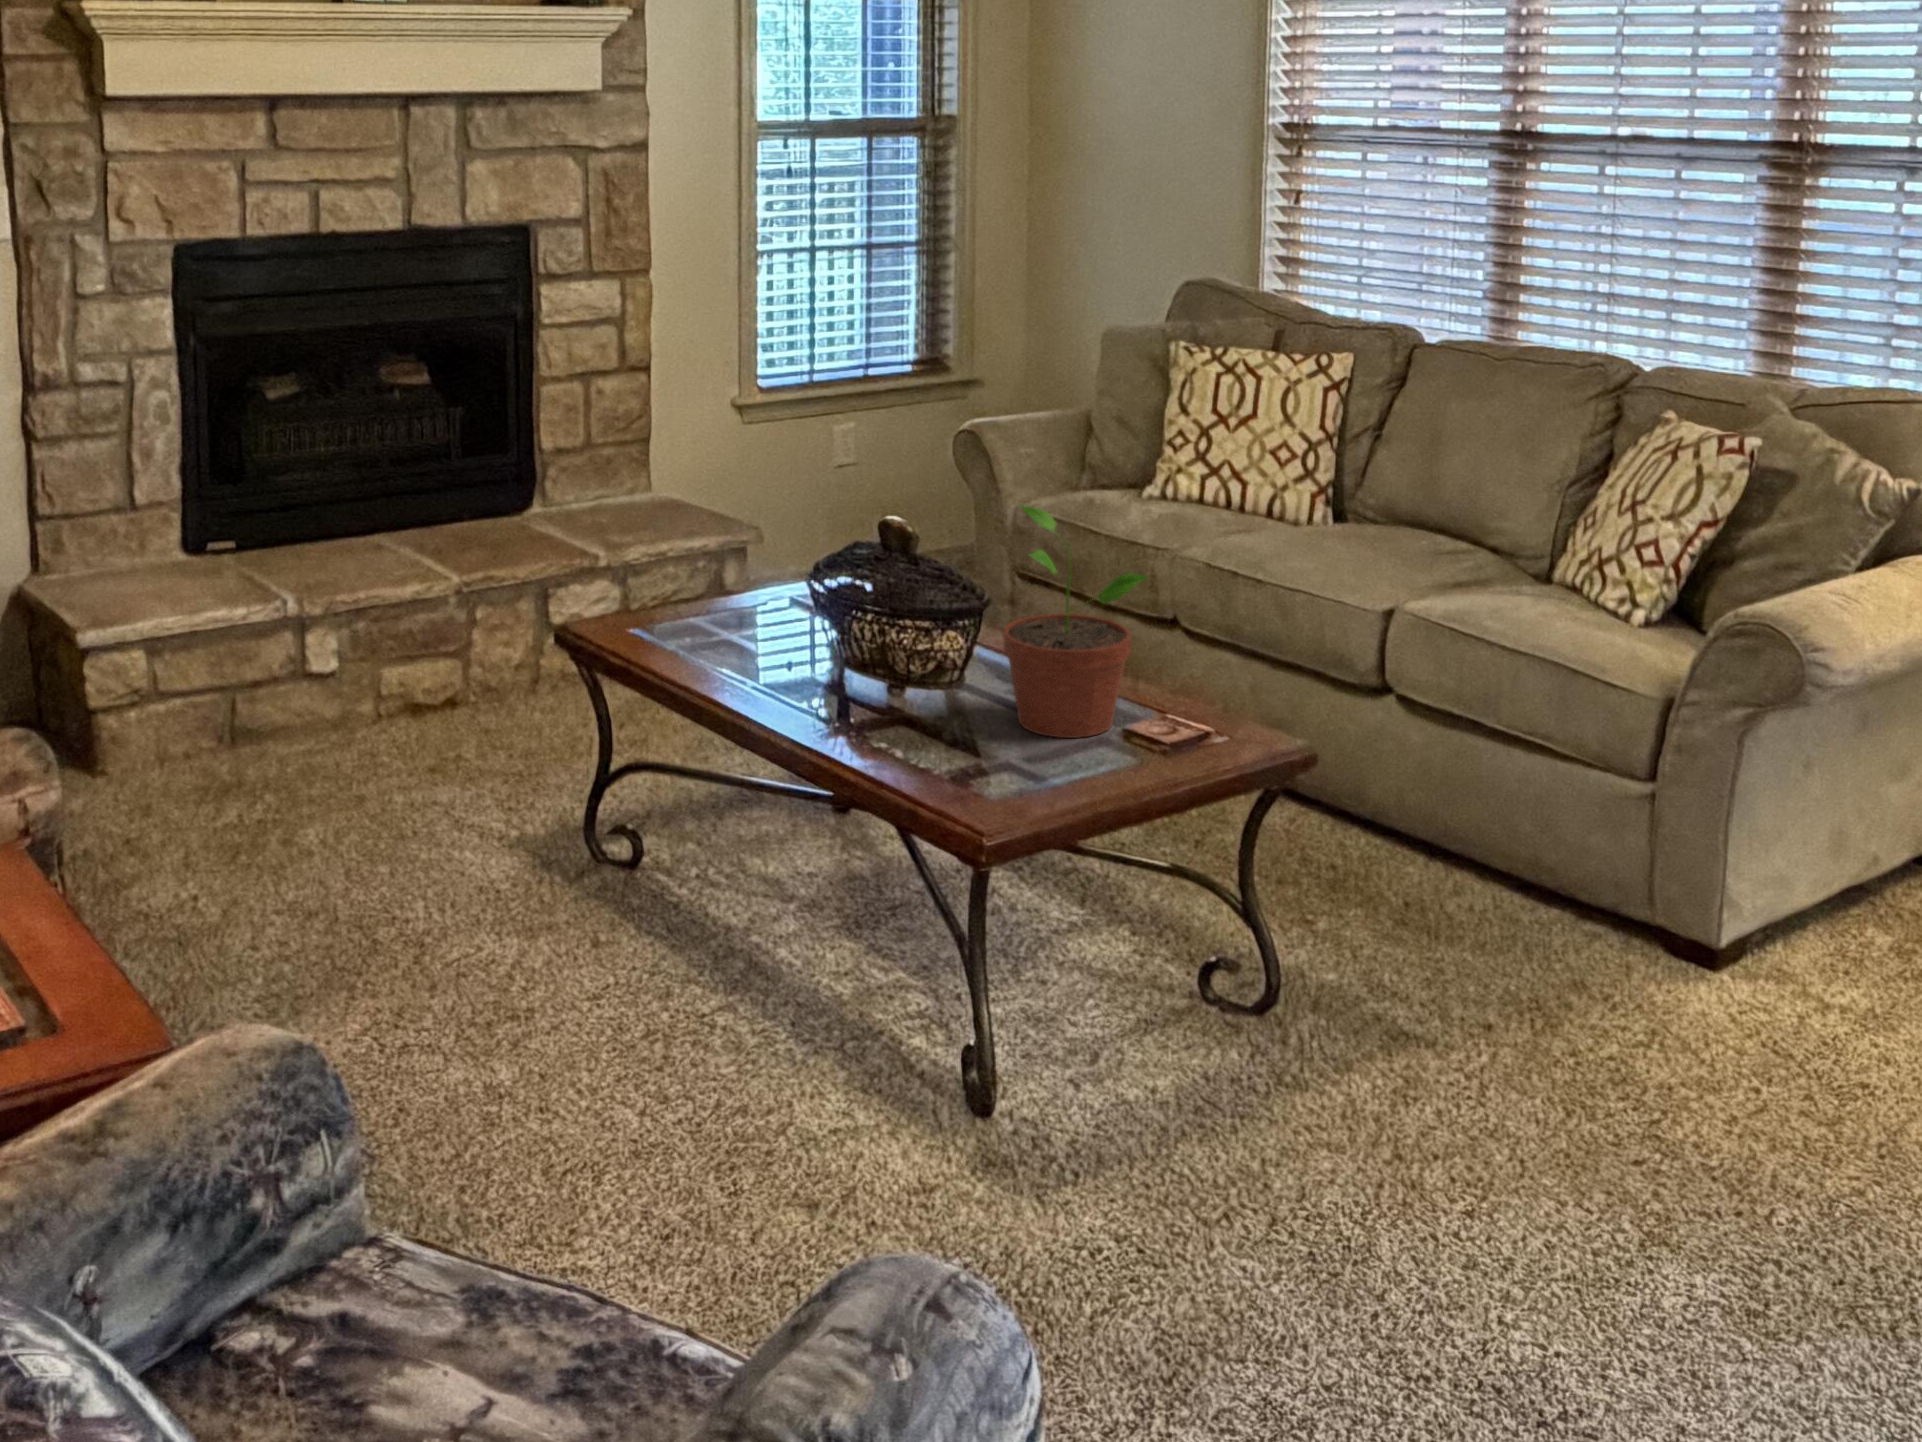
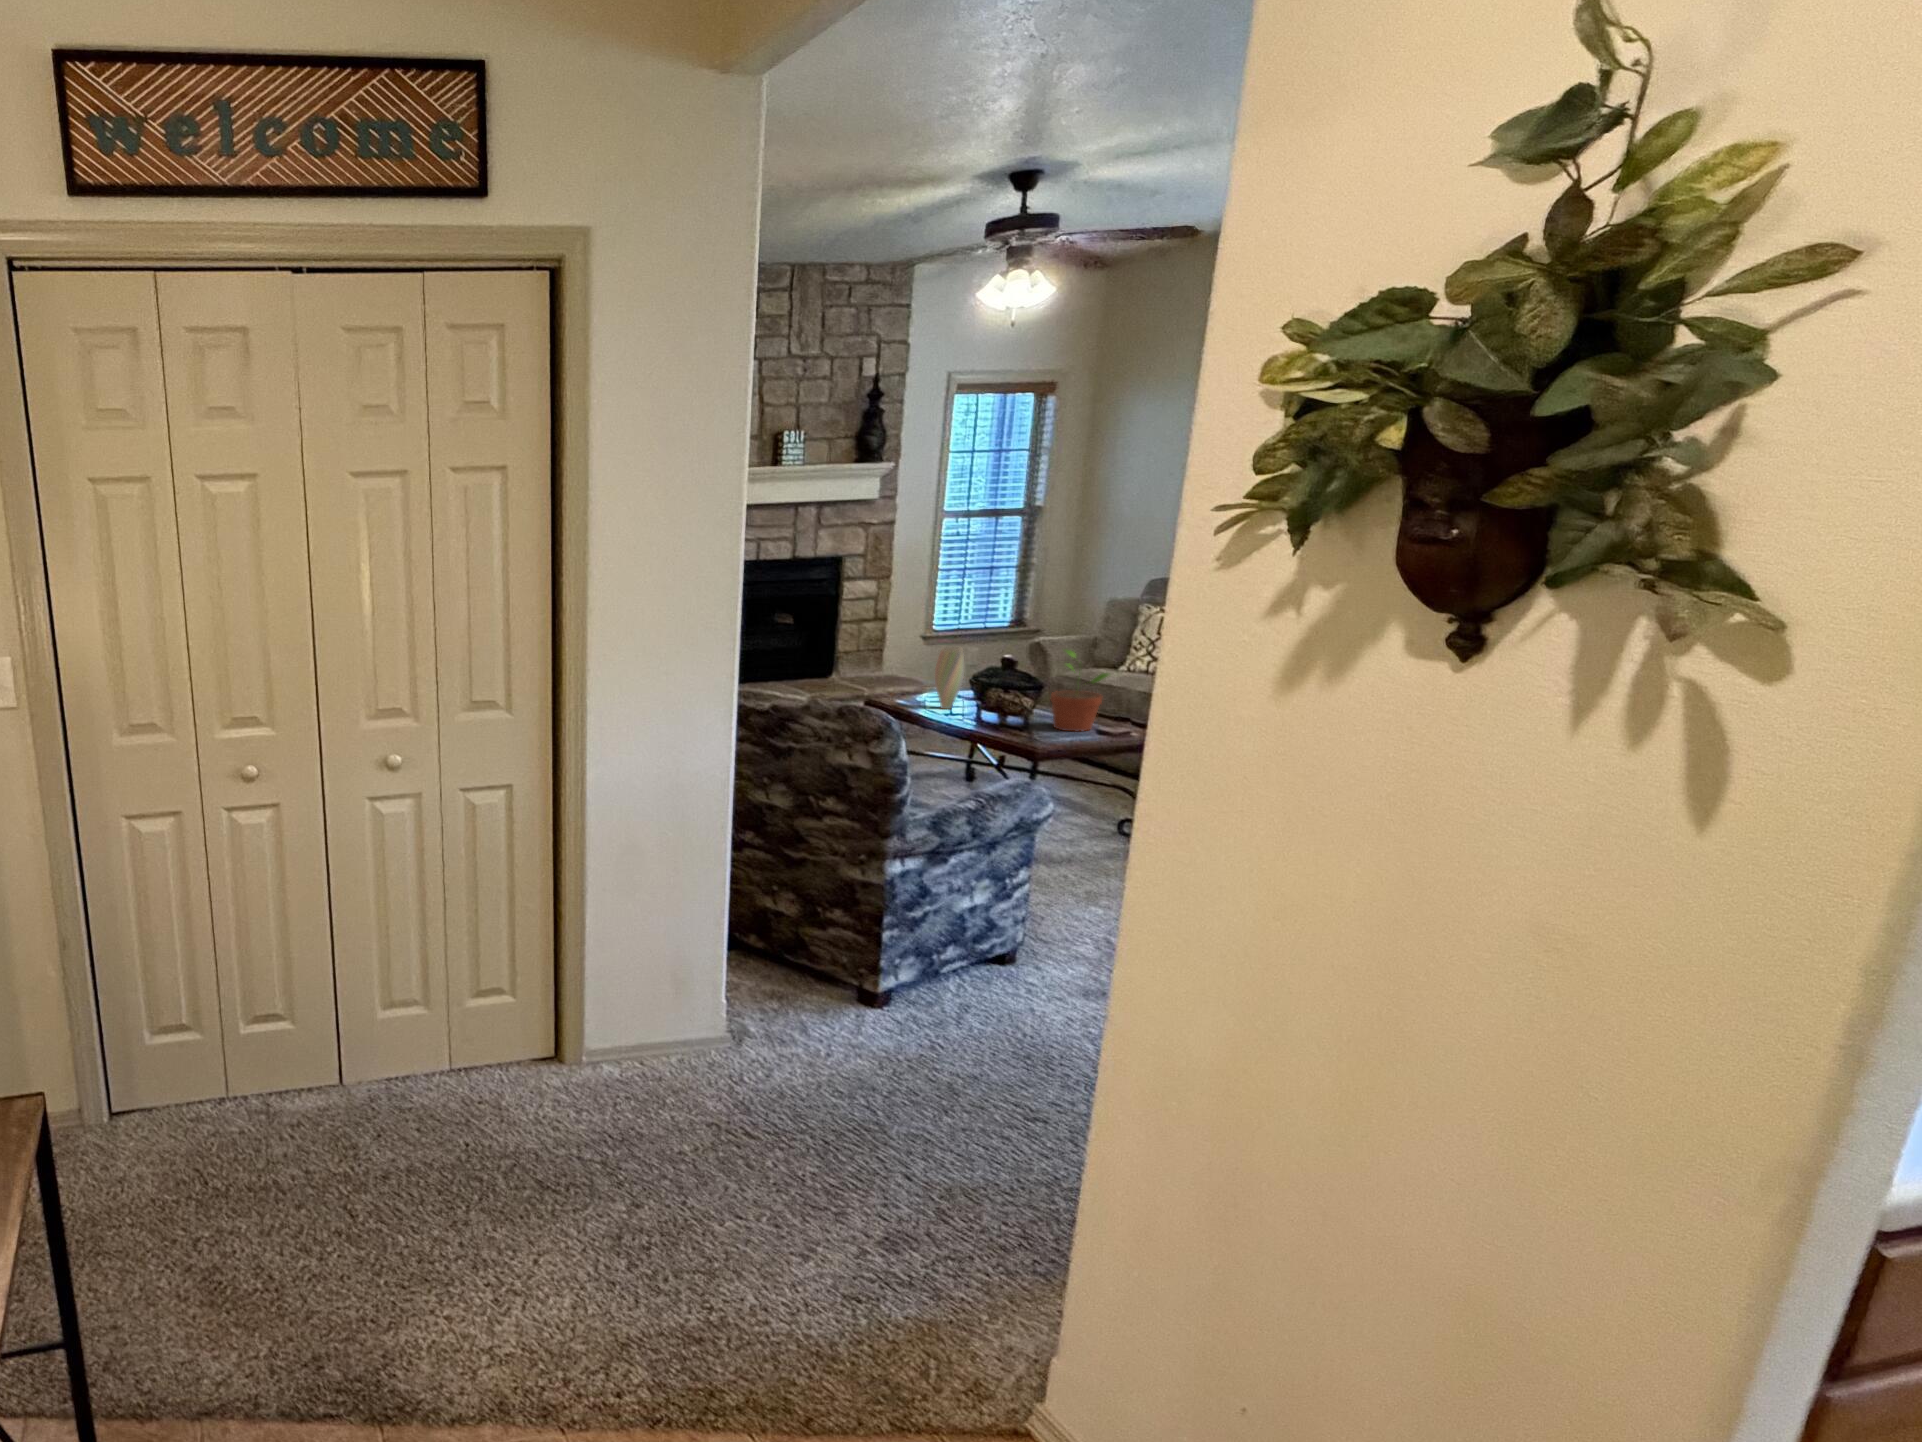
vase: none [713,486,789,658] -> present [934,647,964,709]

